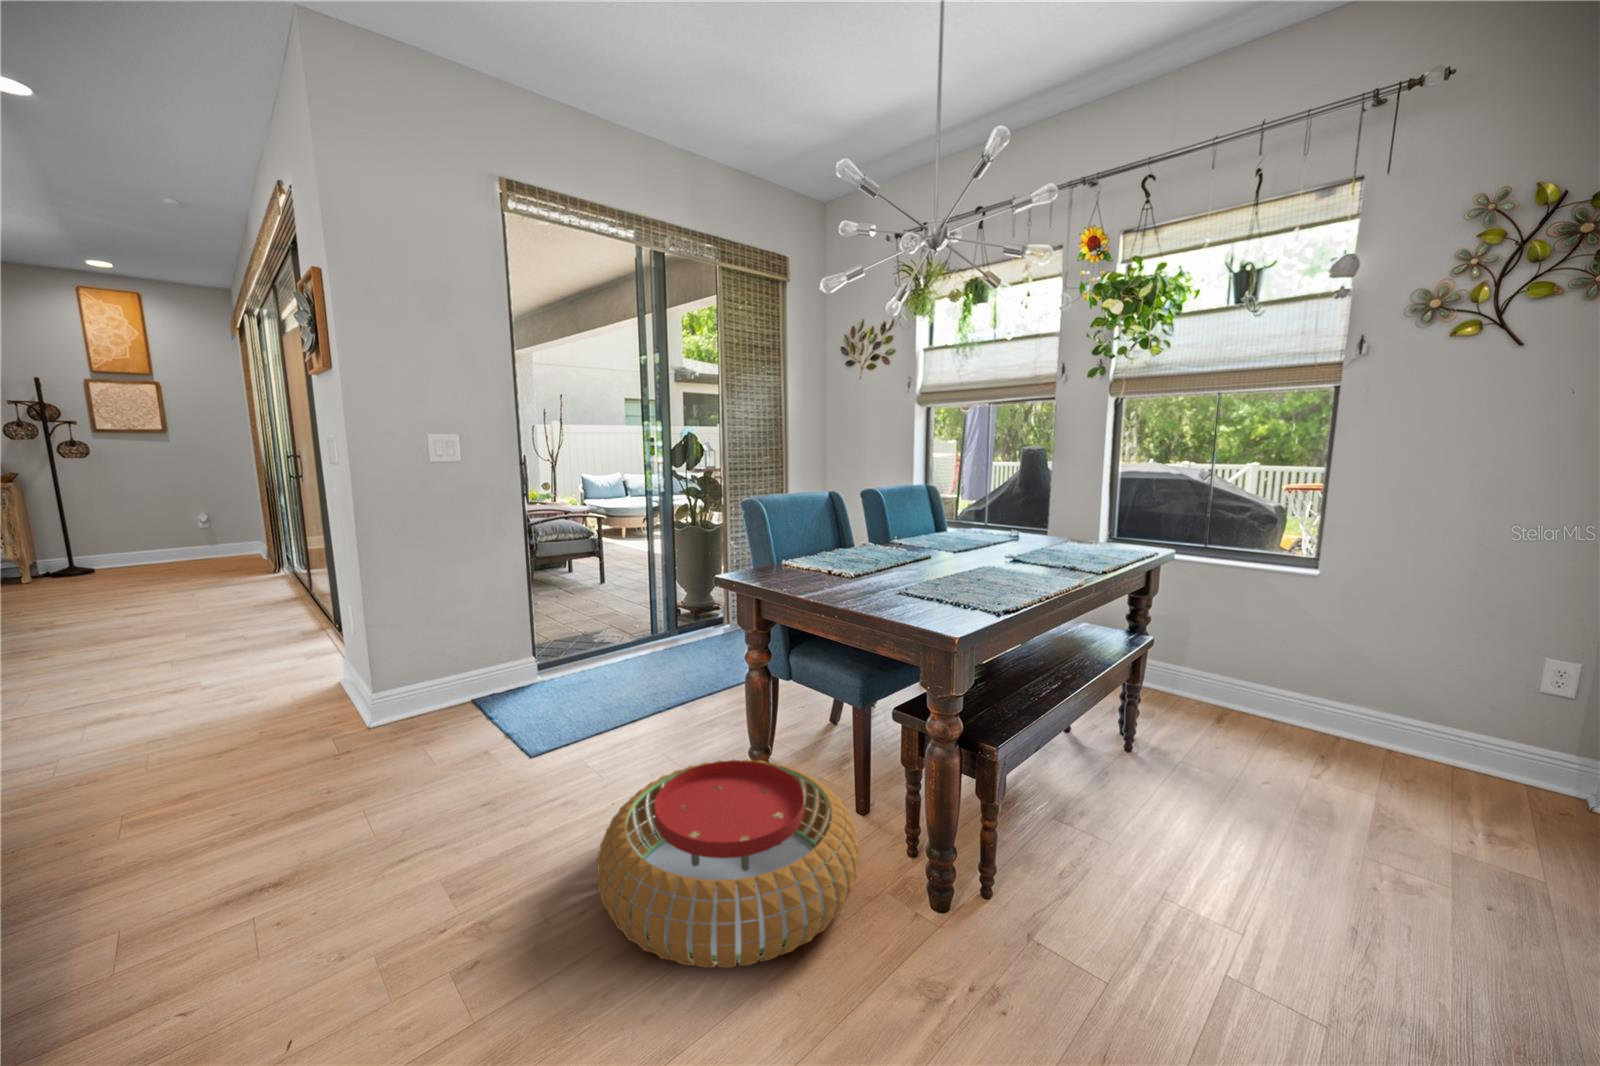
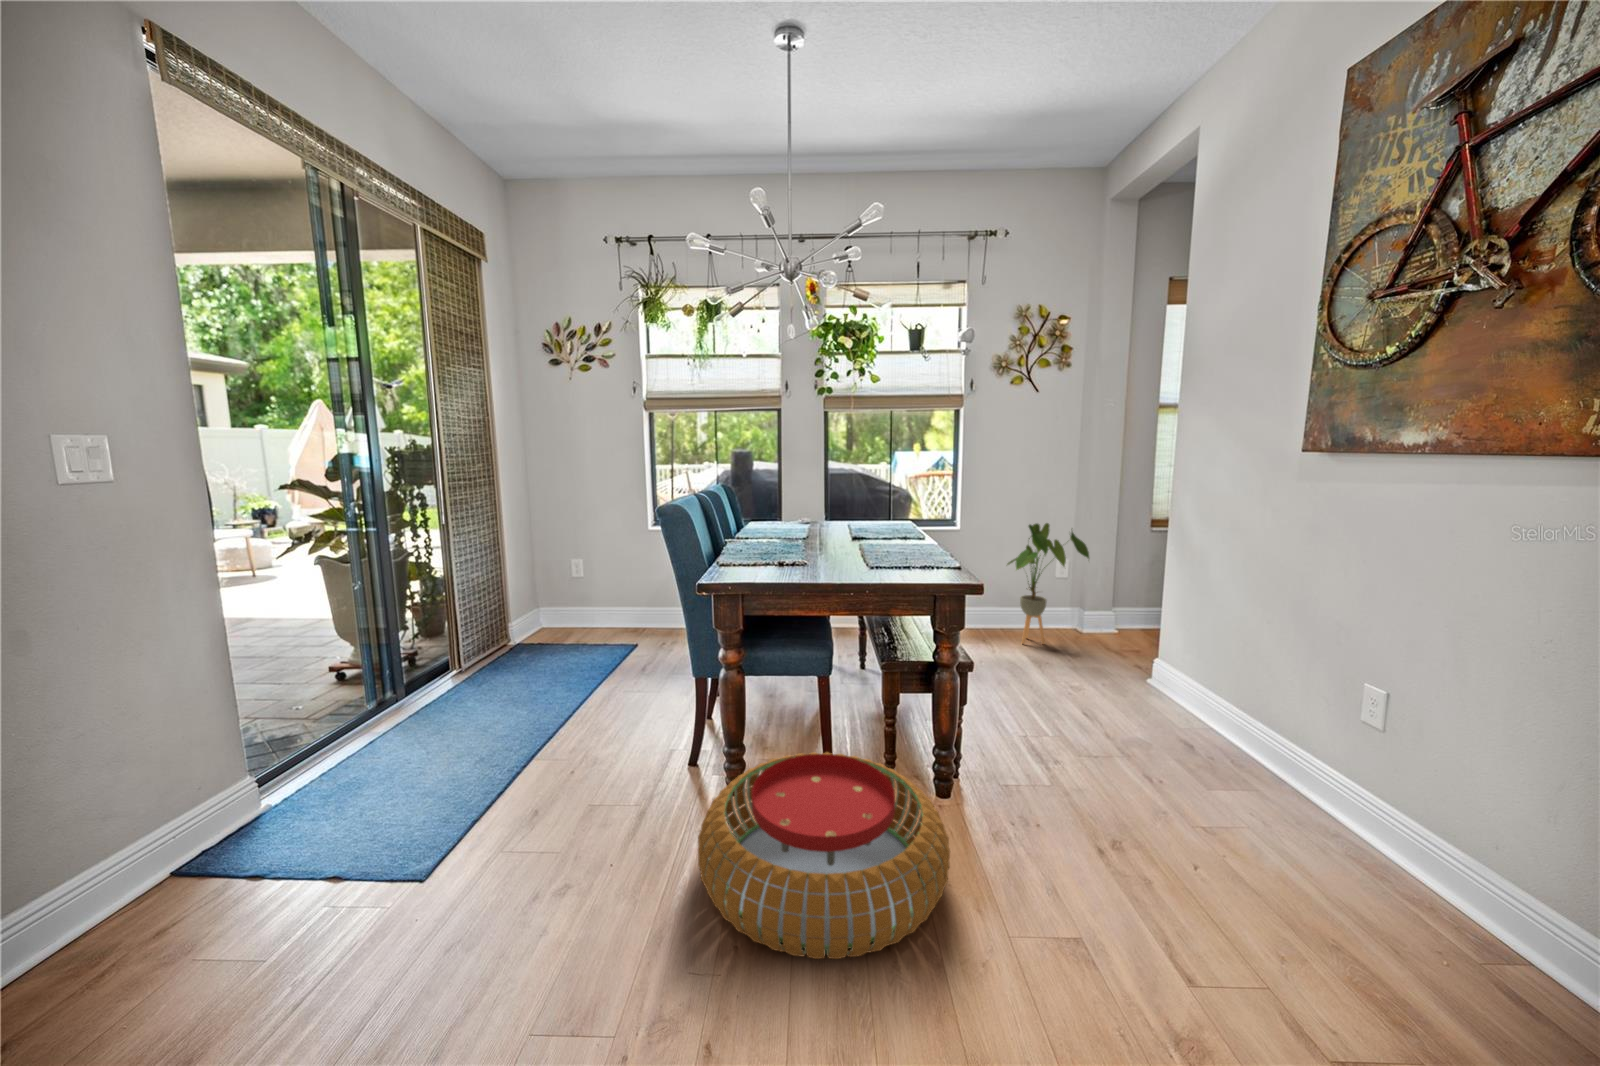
house plant: none [1377,584,1575,804] -> present [1007,523,1089,644]

